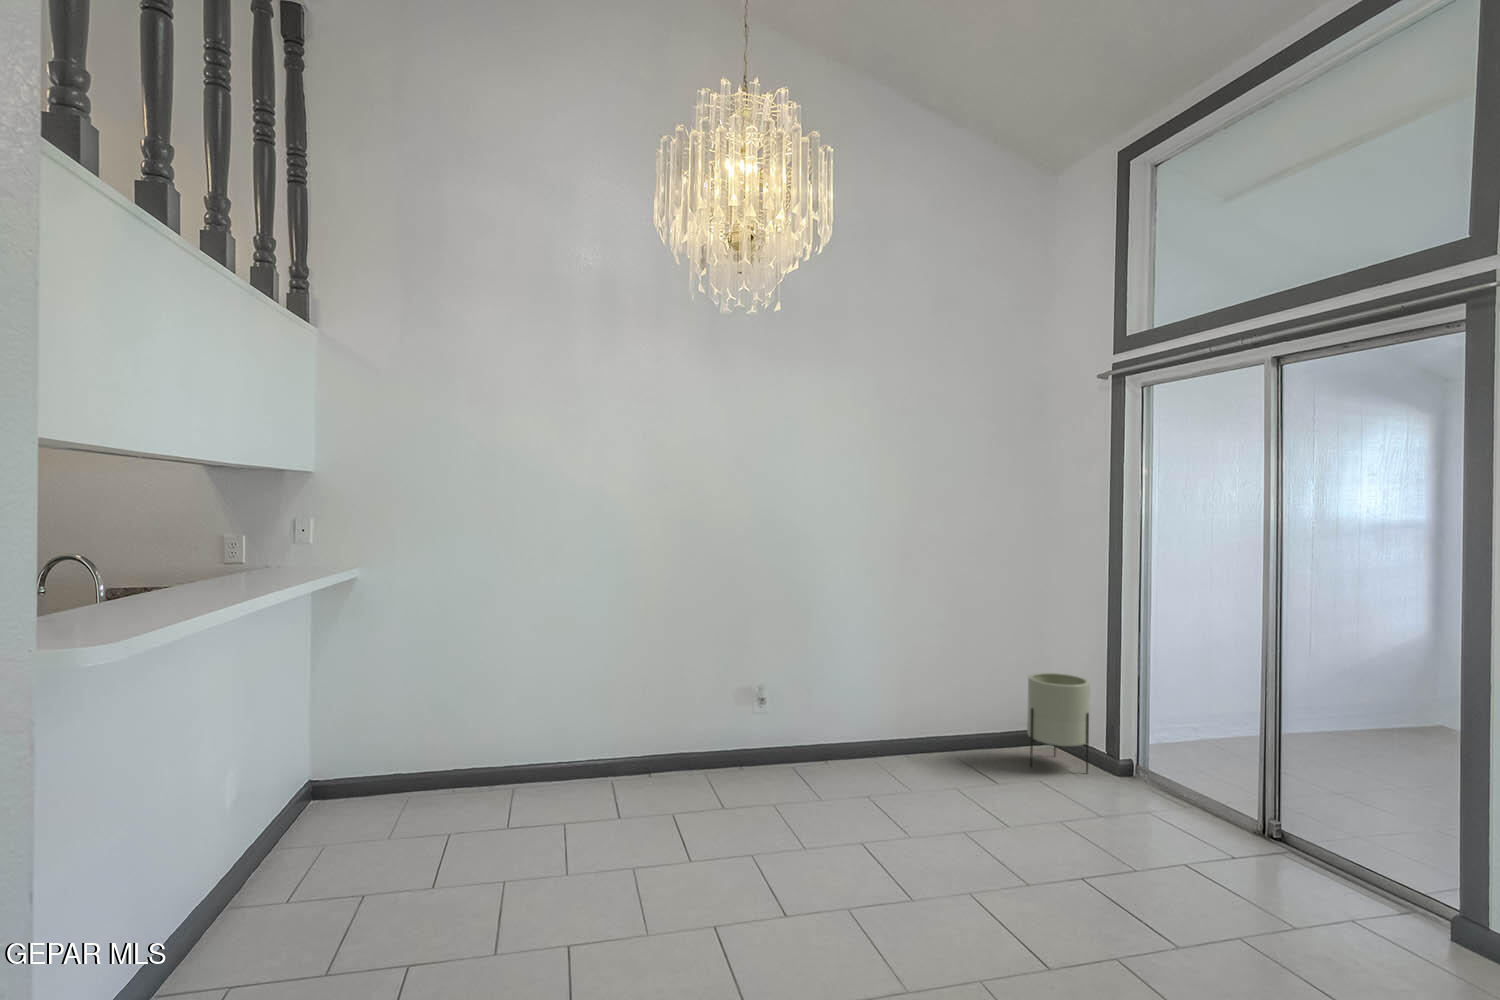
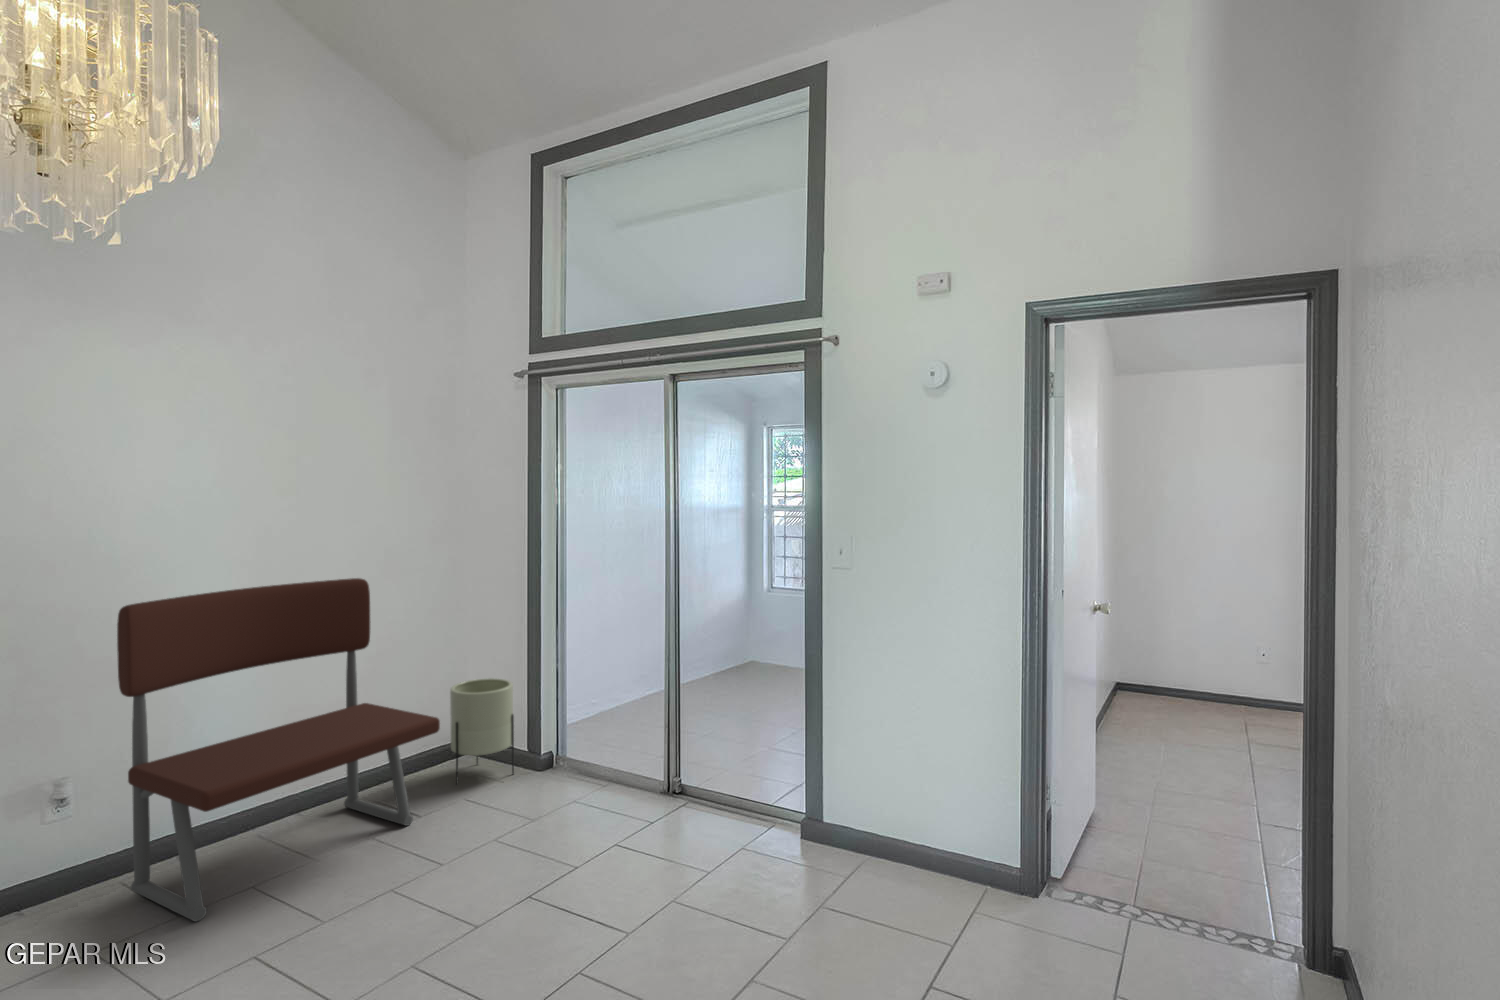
bench: none [784,563,1008,804] -> present [117,578,440,921]

